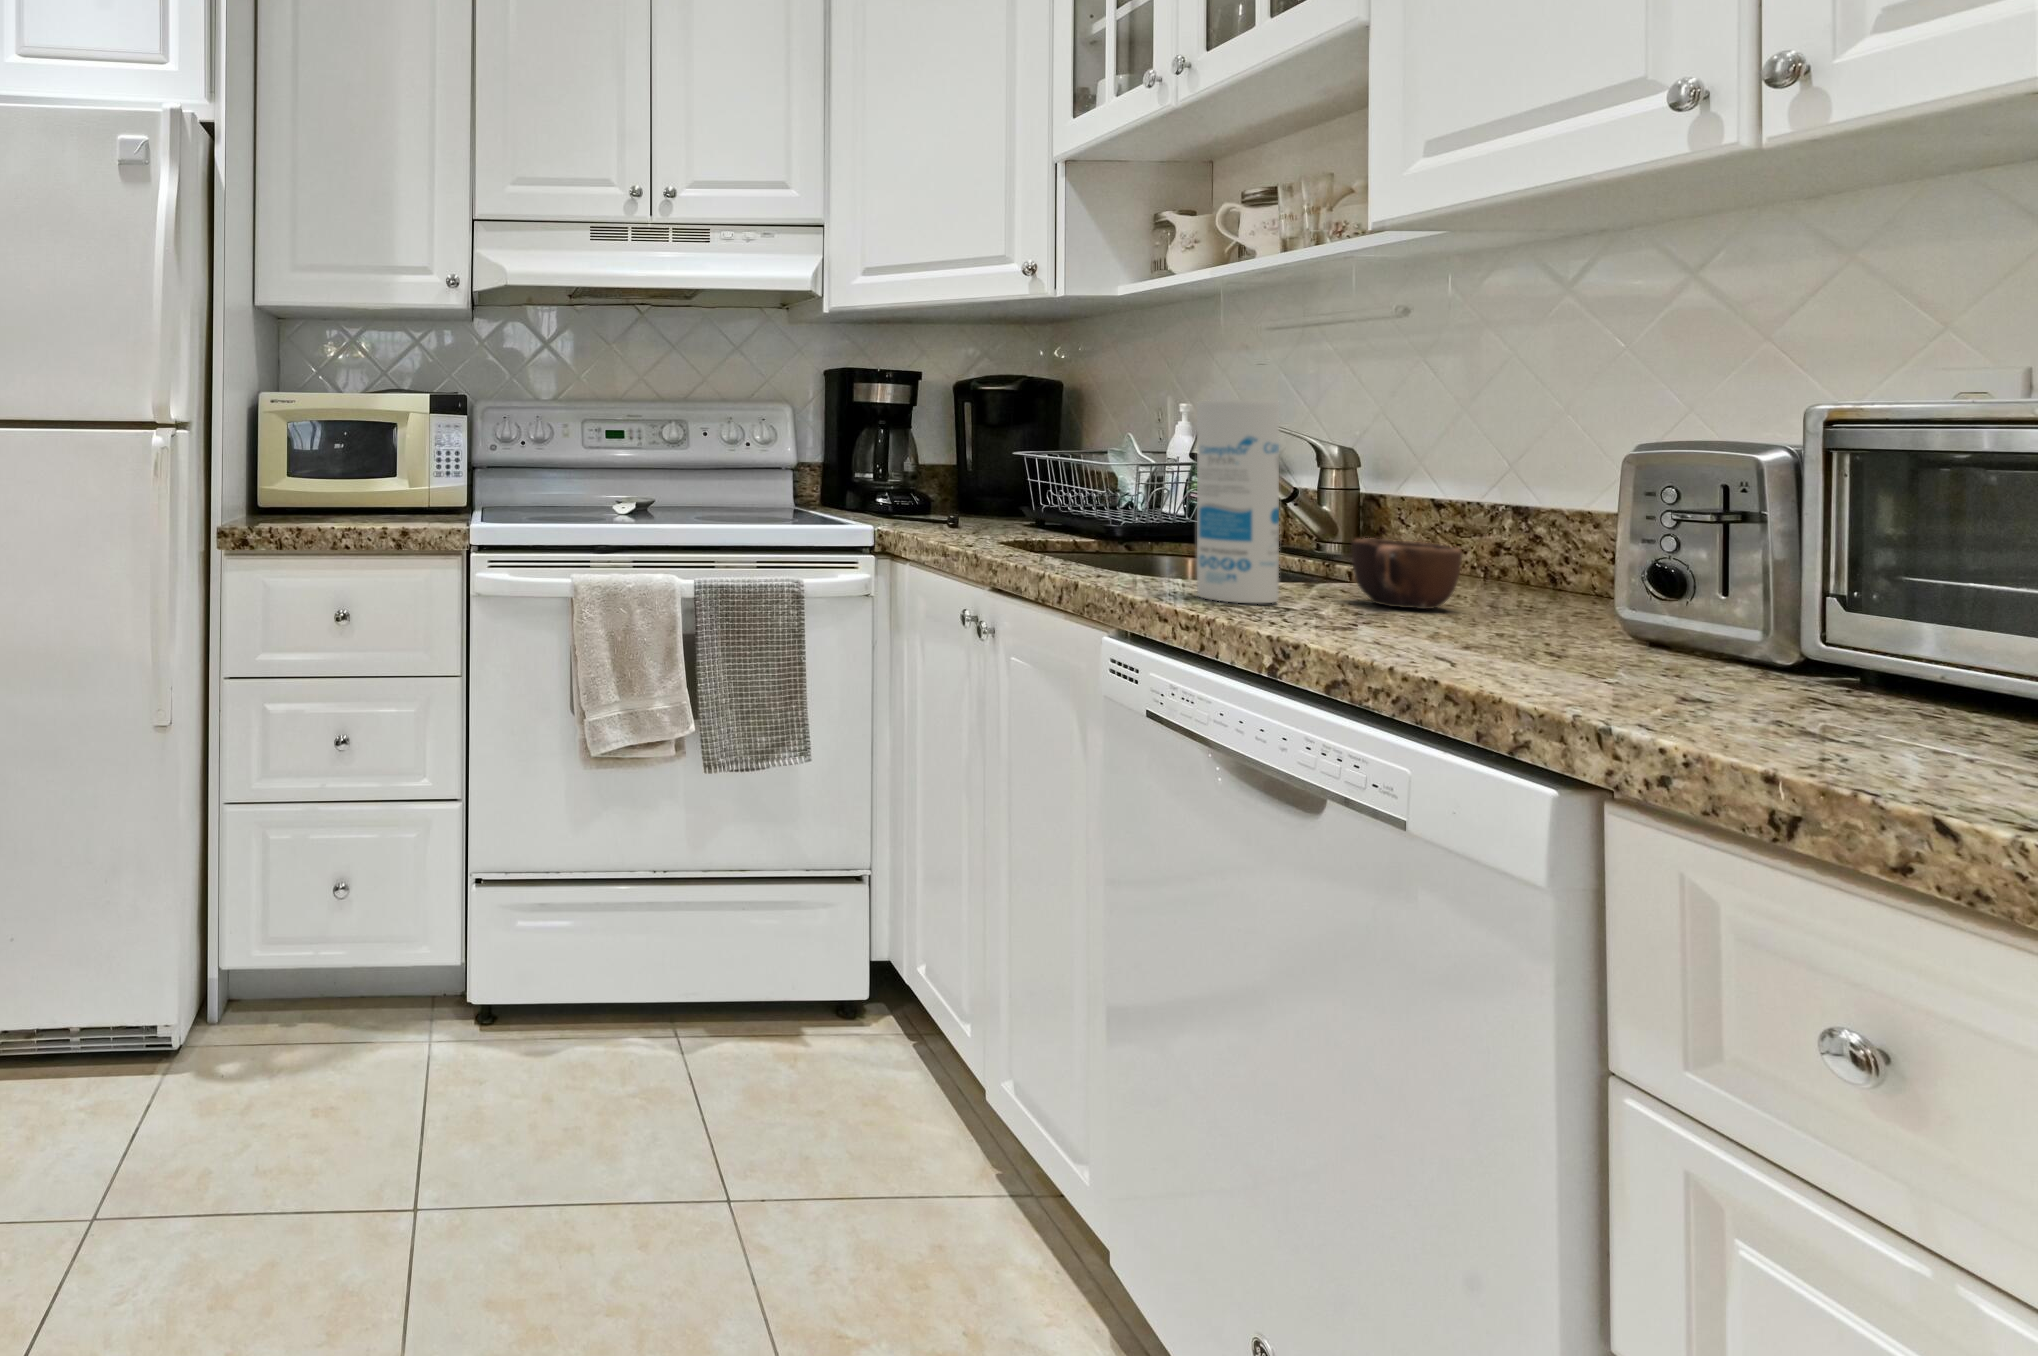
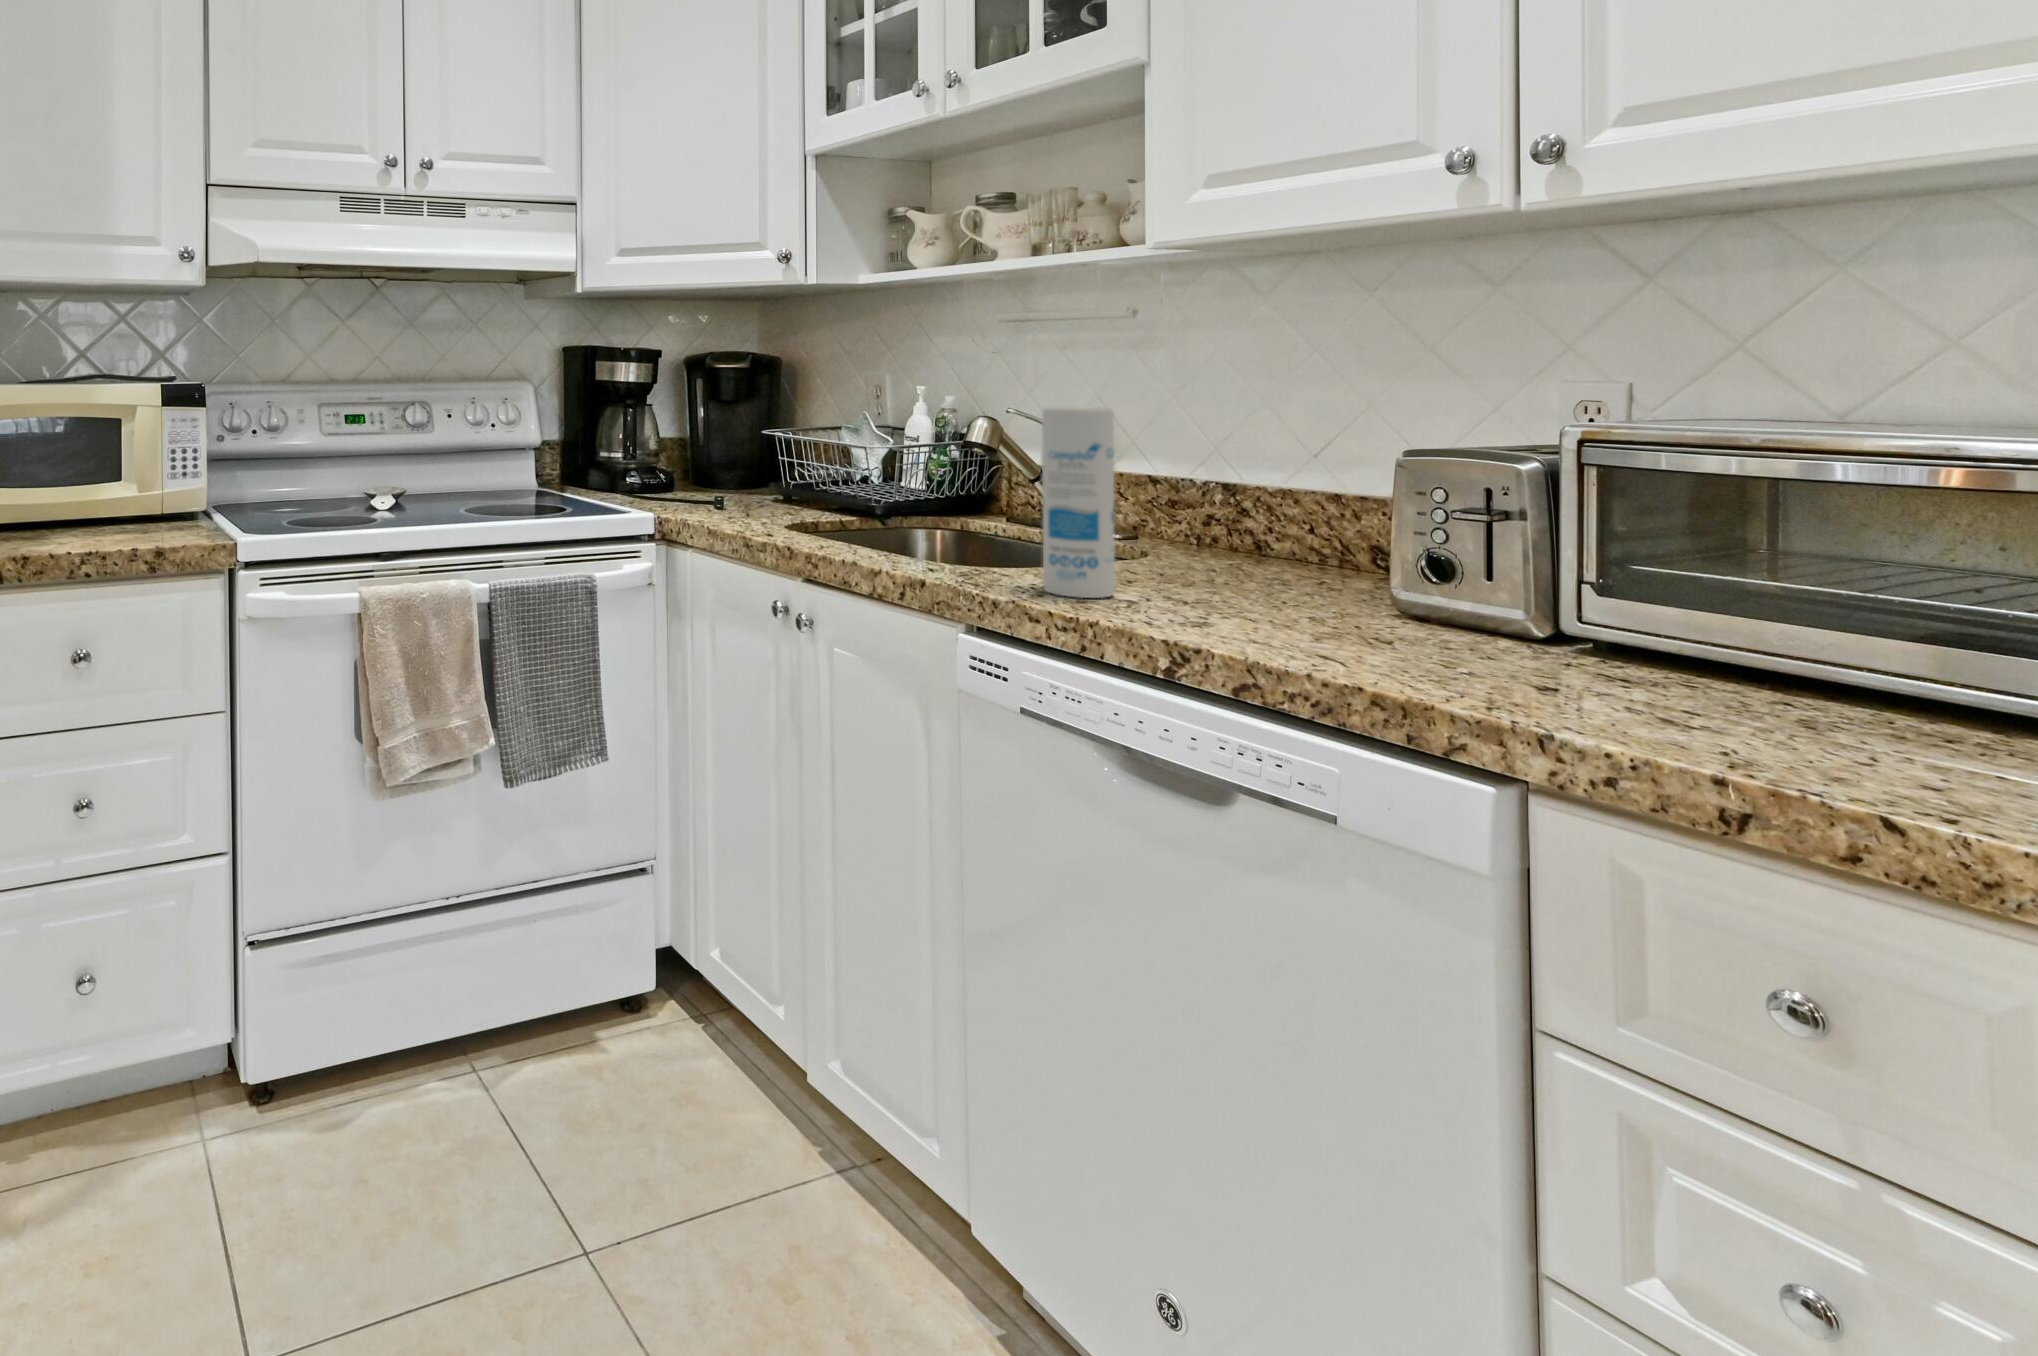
mug: present [1352,538,1463,609] -> none [1155,527,1245,591]

